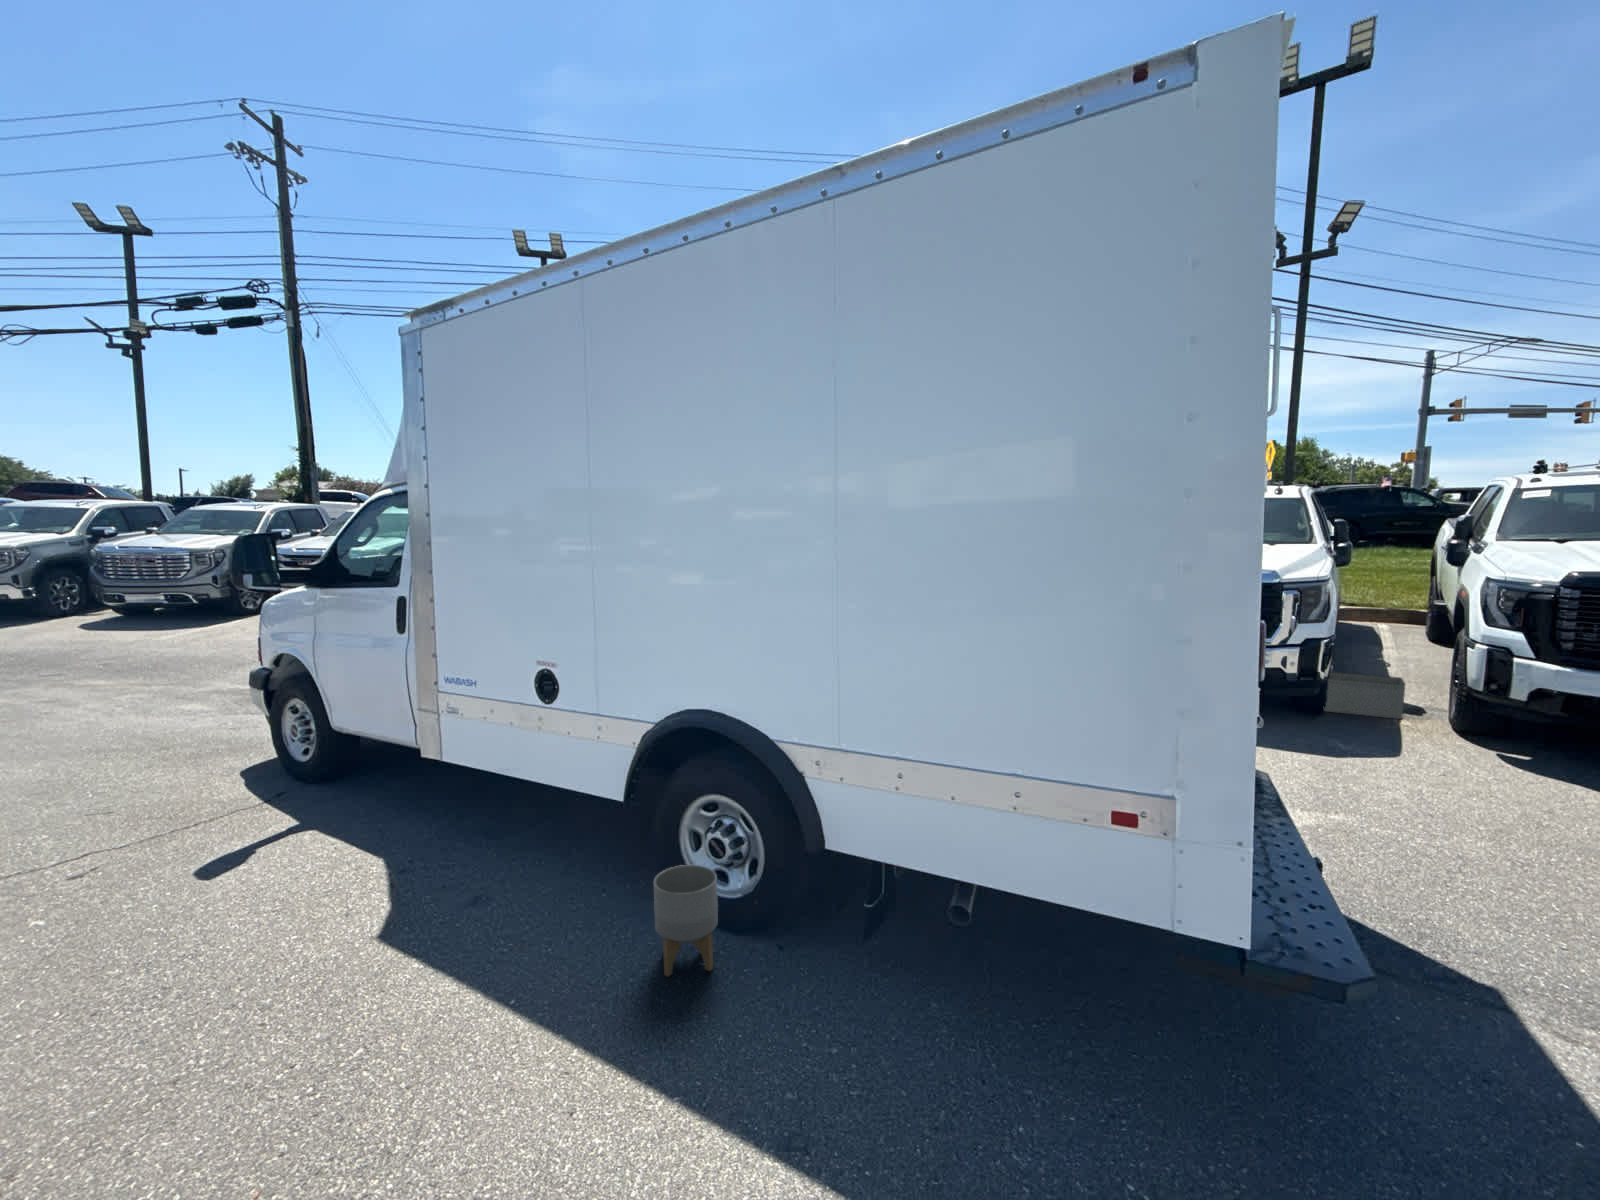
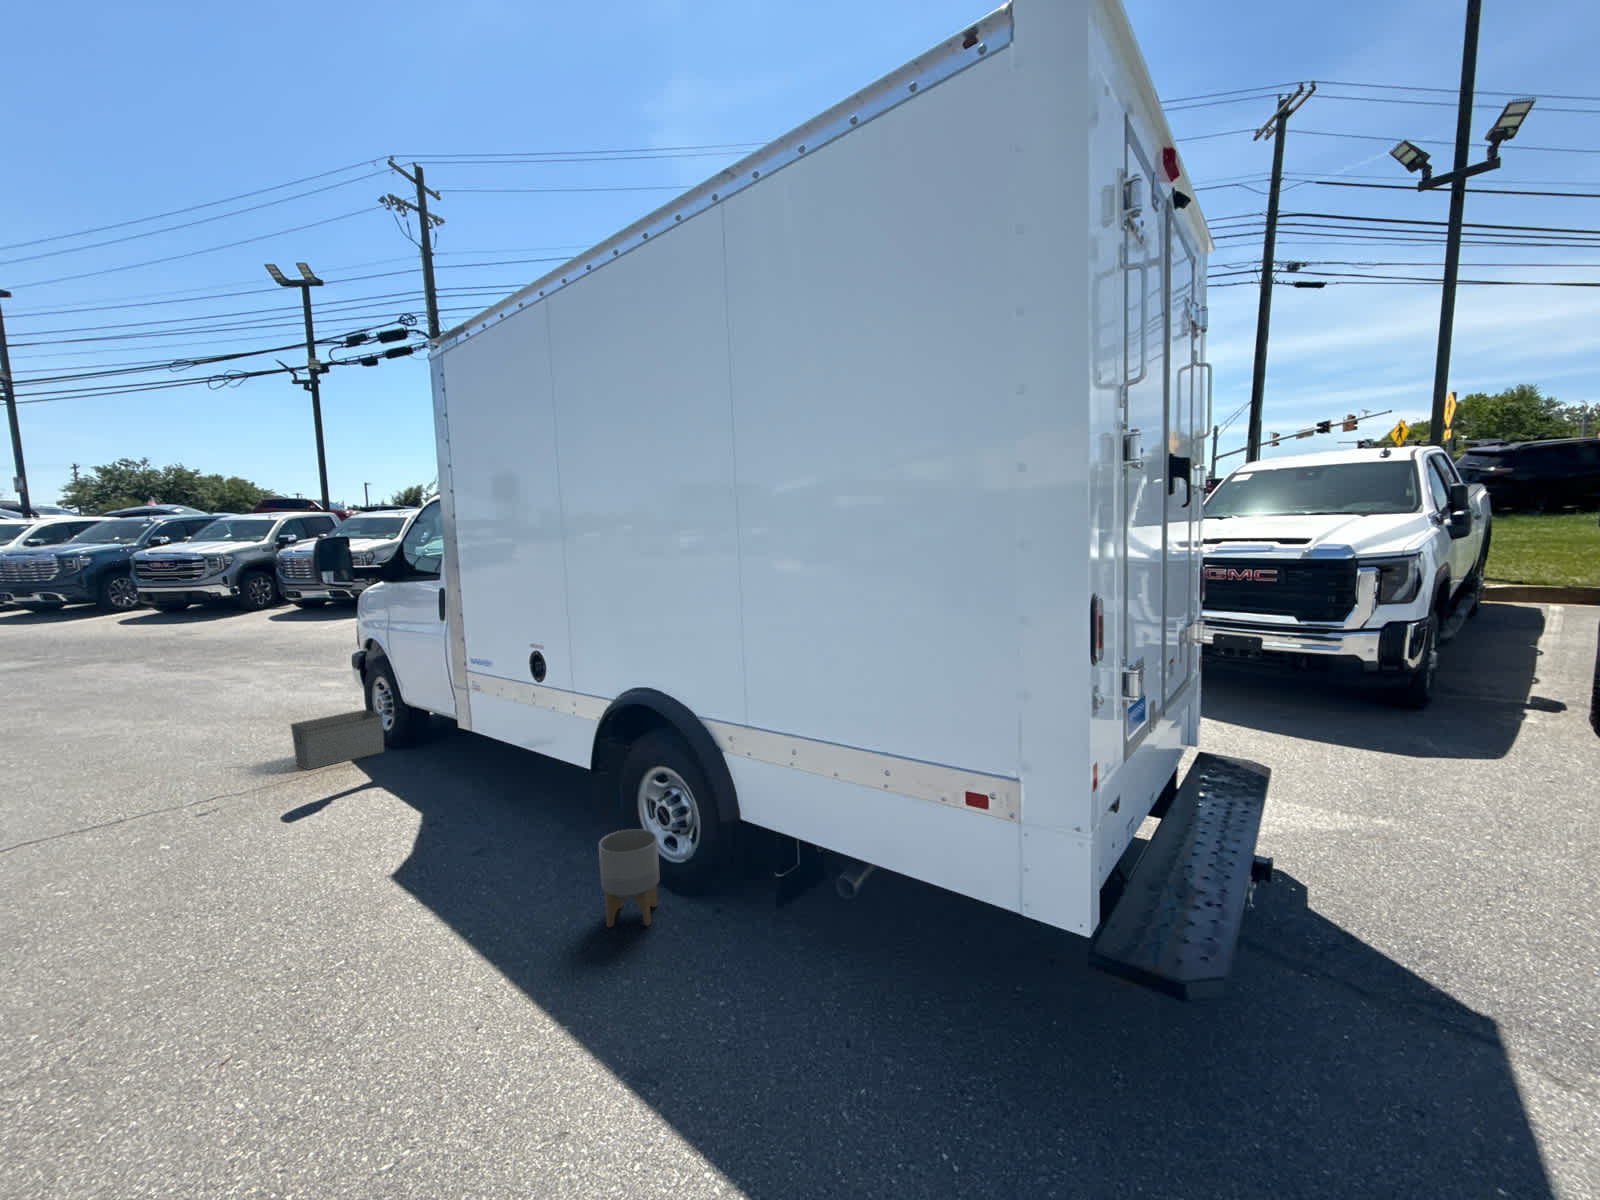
storage bin: present [1324,672,1405,719] -> present [291,710,384,770]

